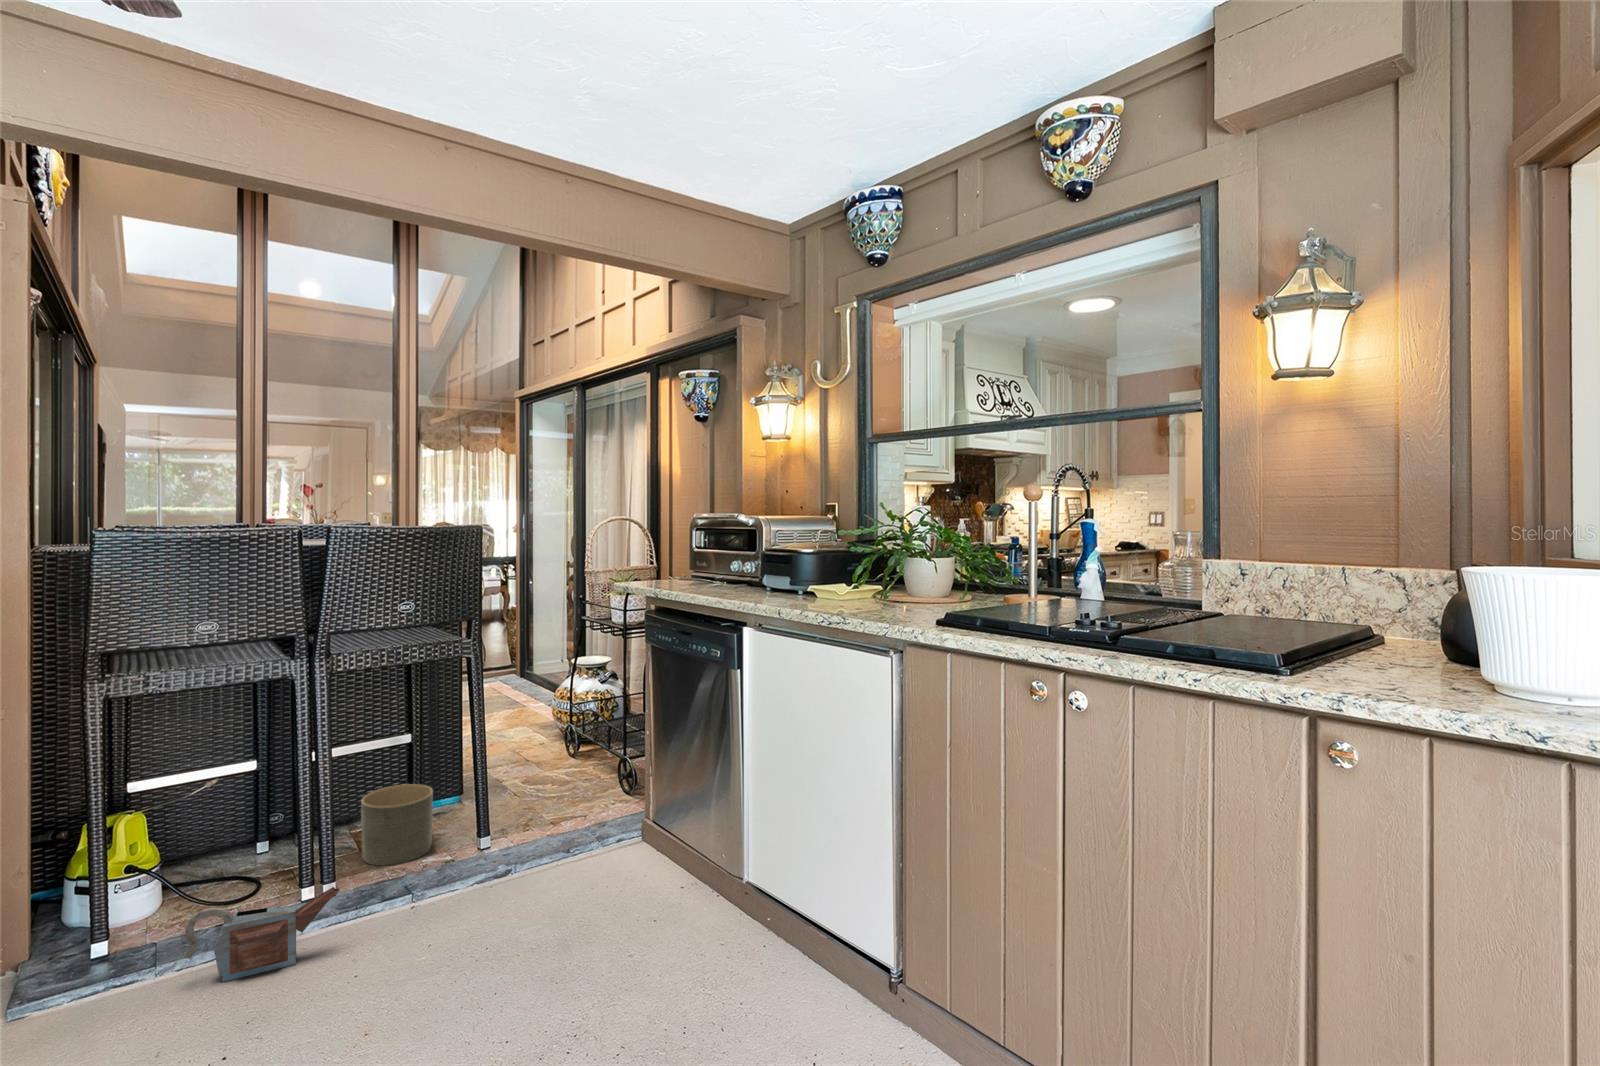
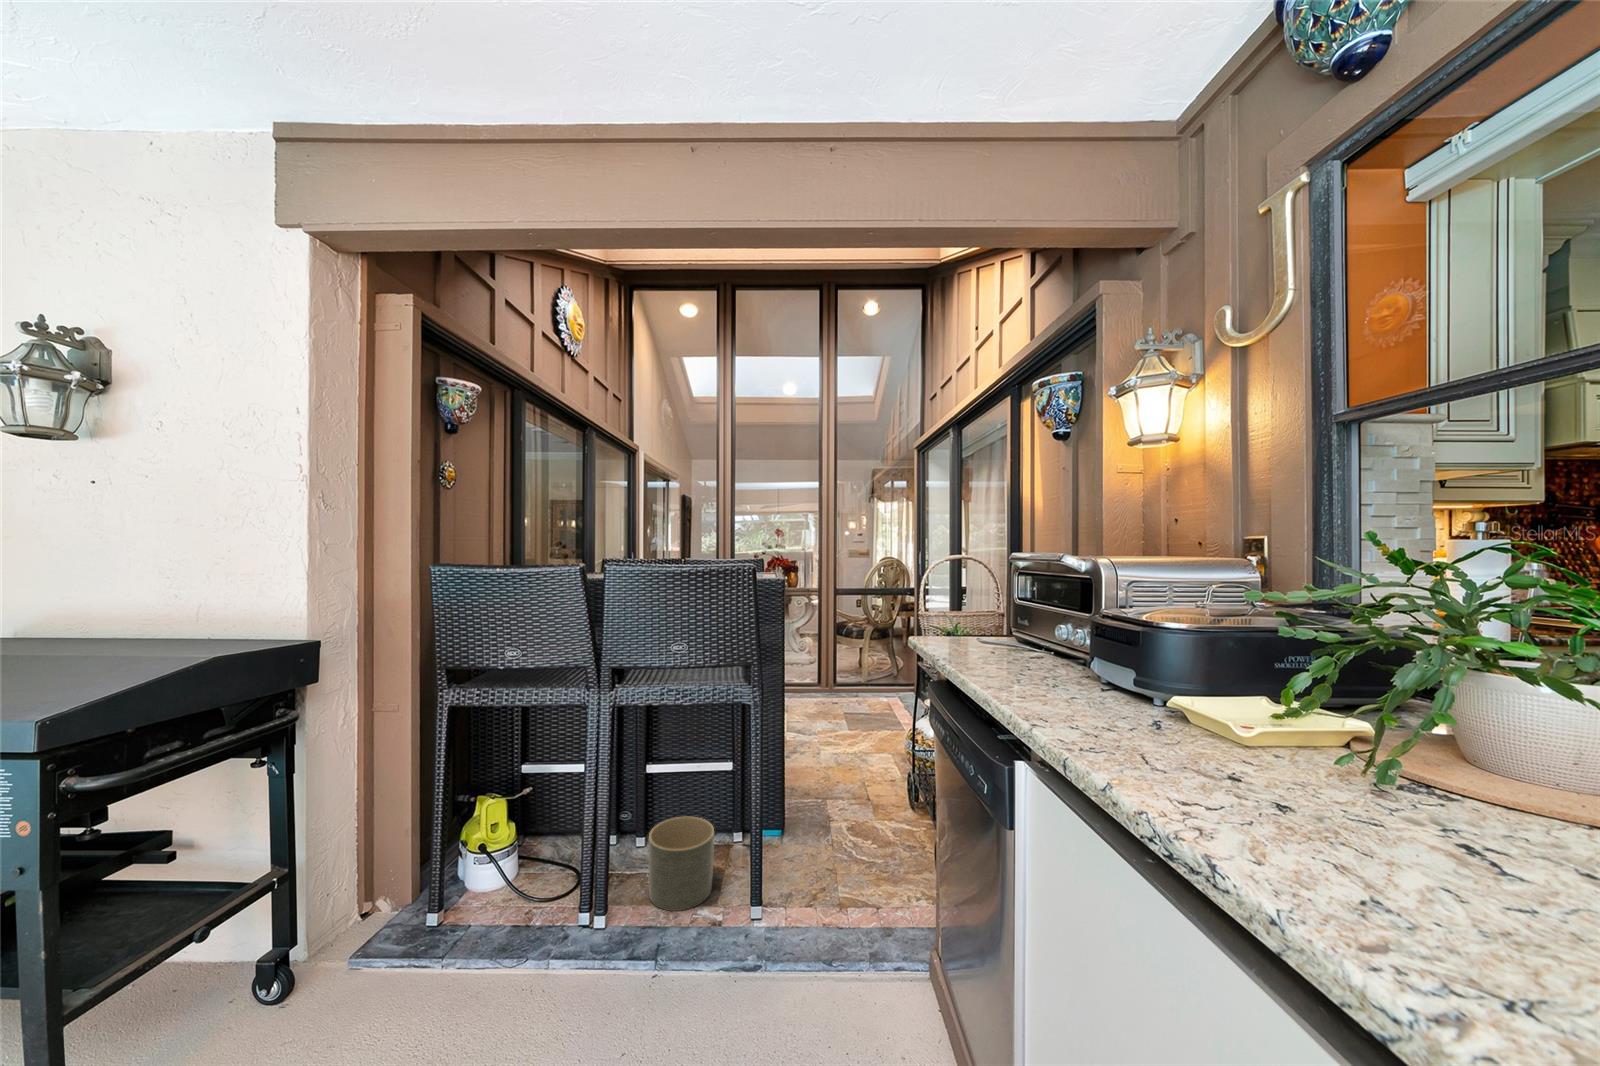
watering can: present [184,887,339,982] -> none [441,925,559,1015]

